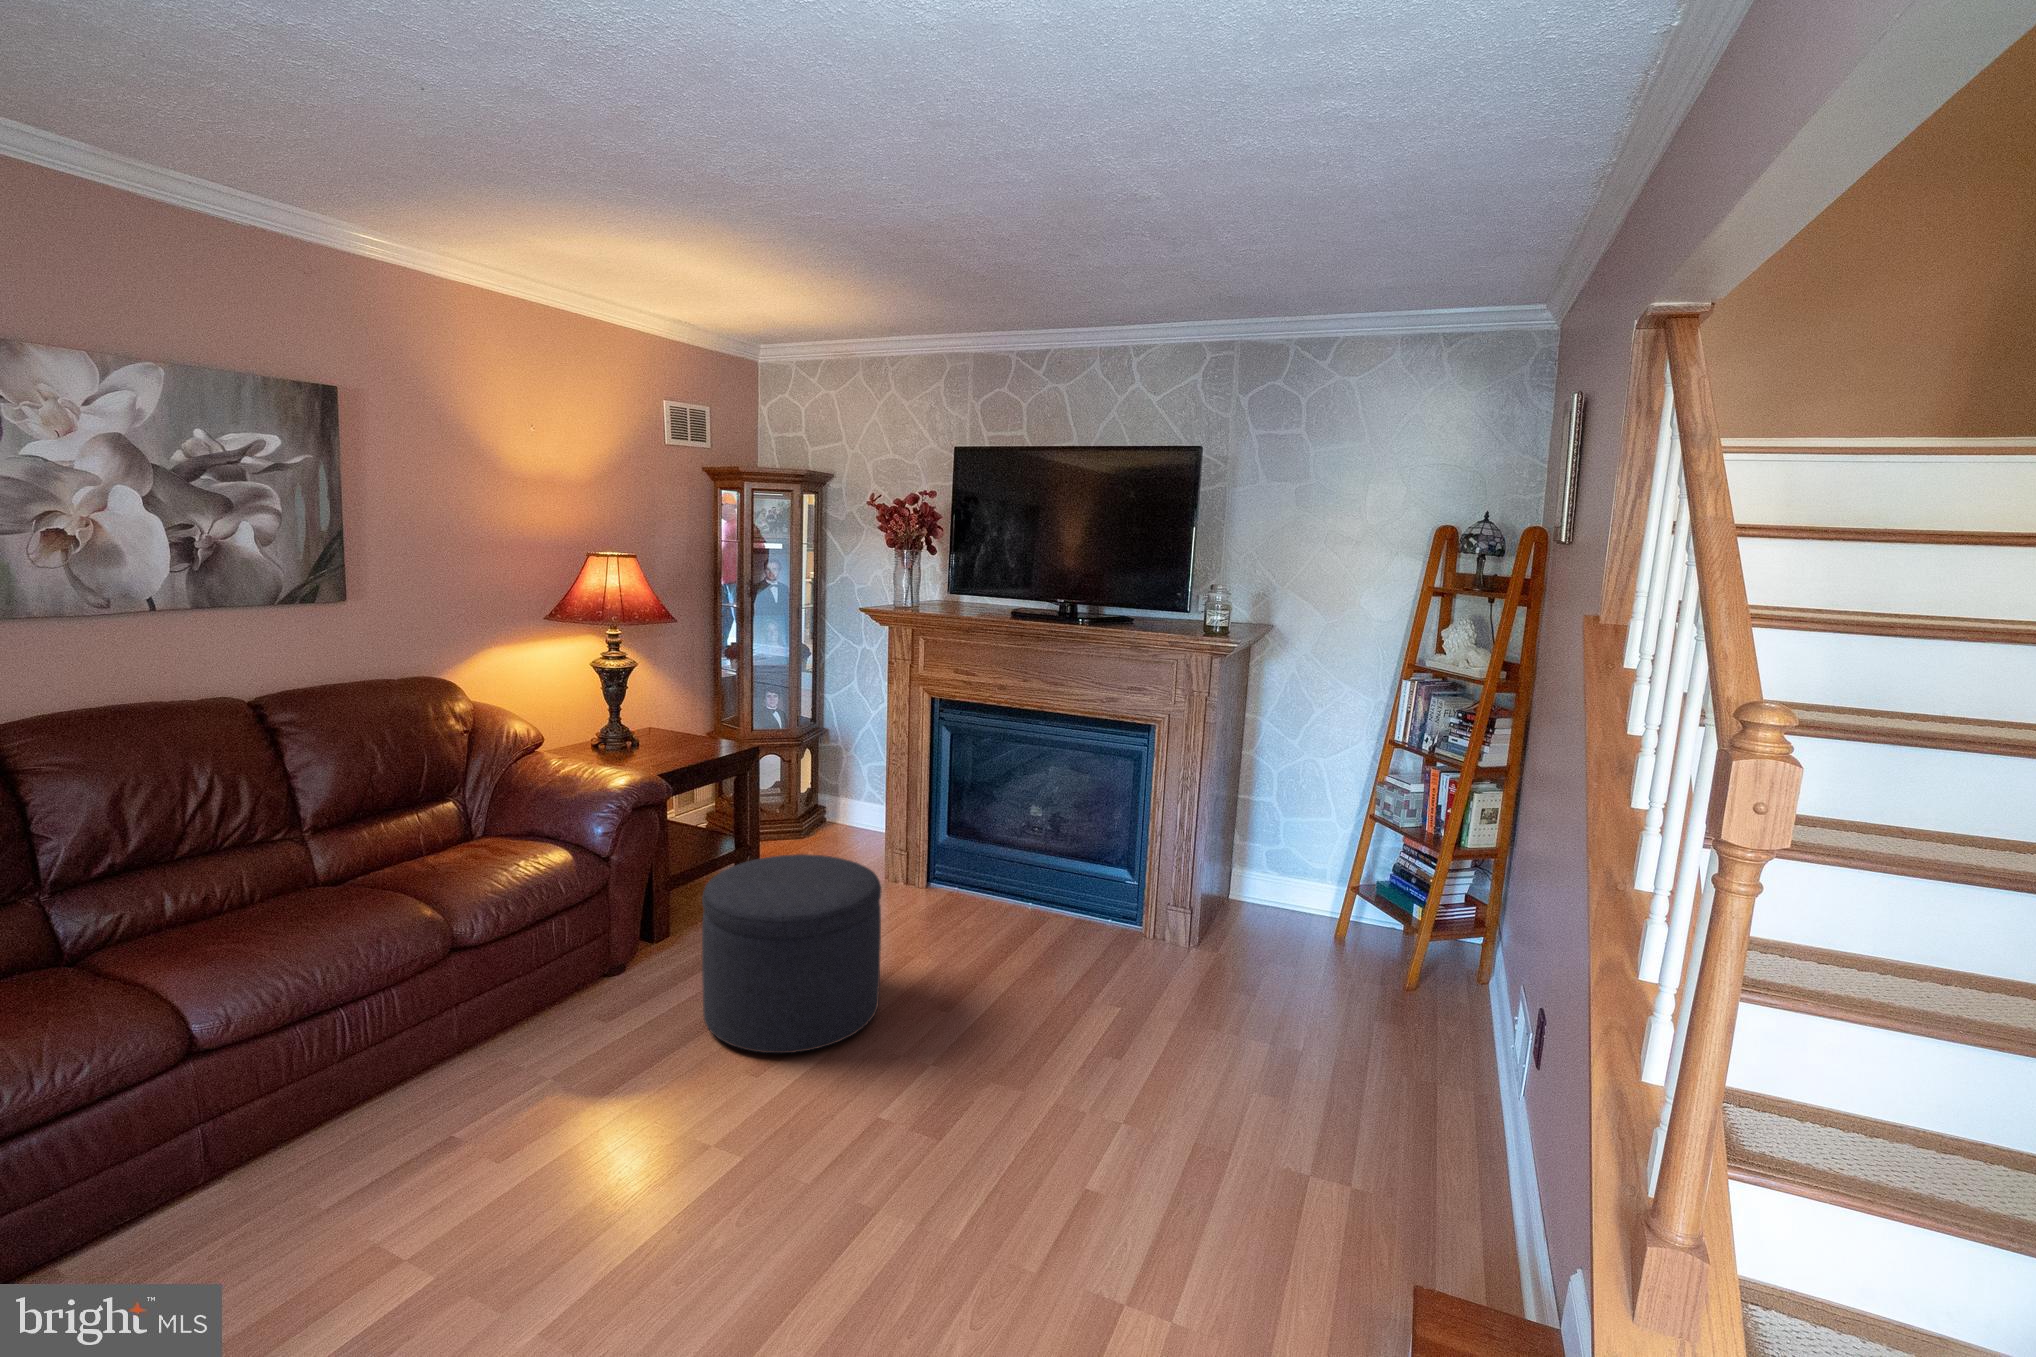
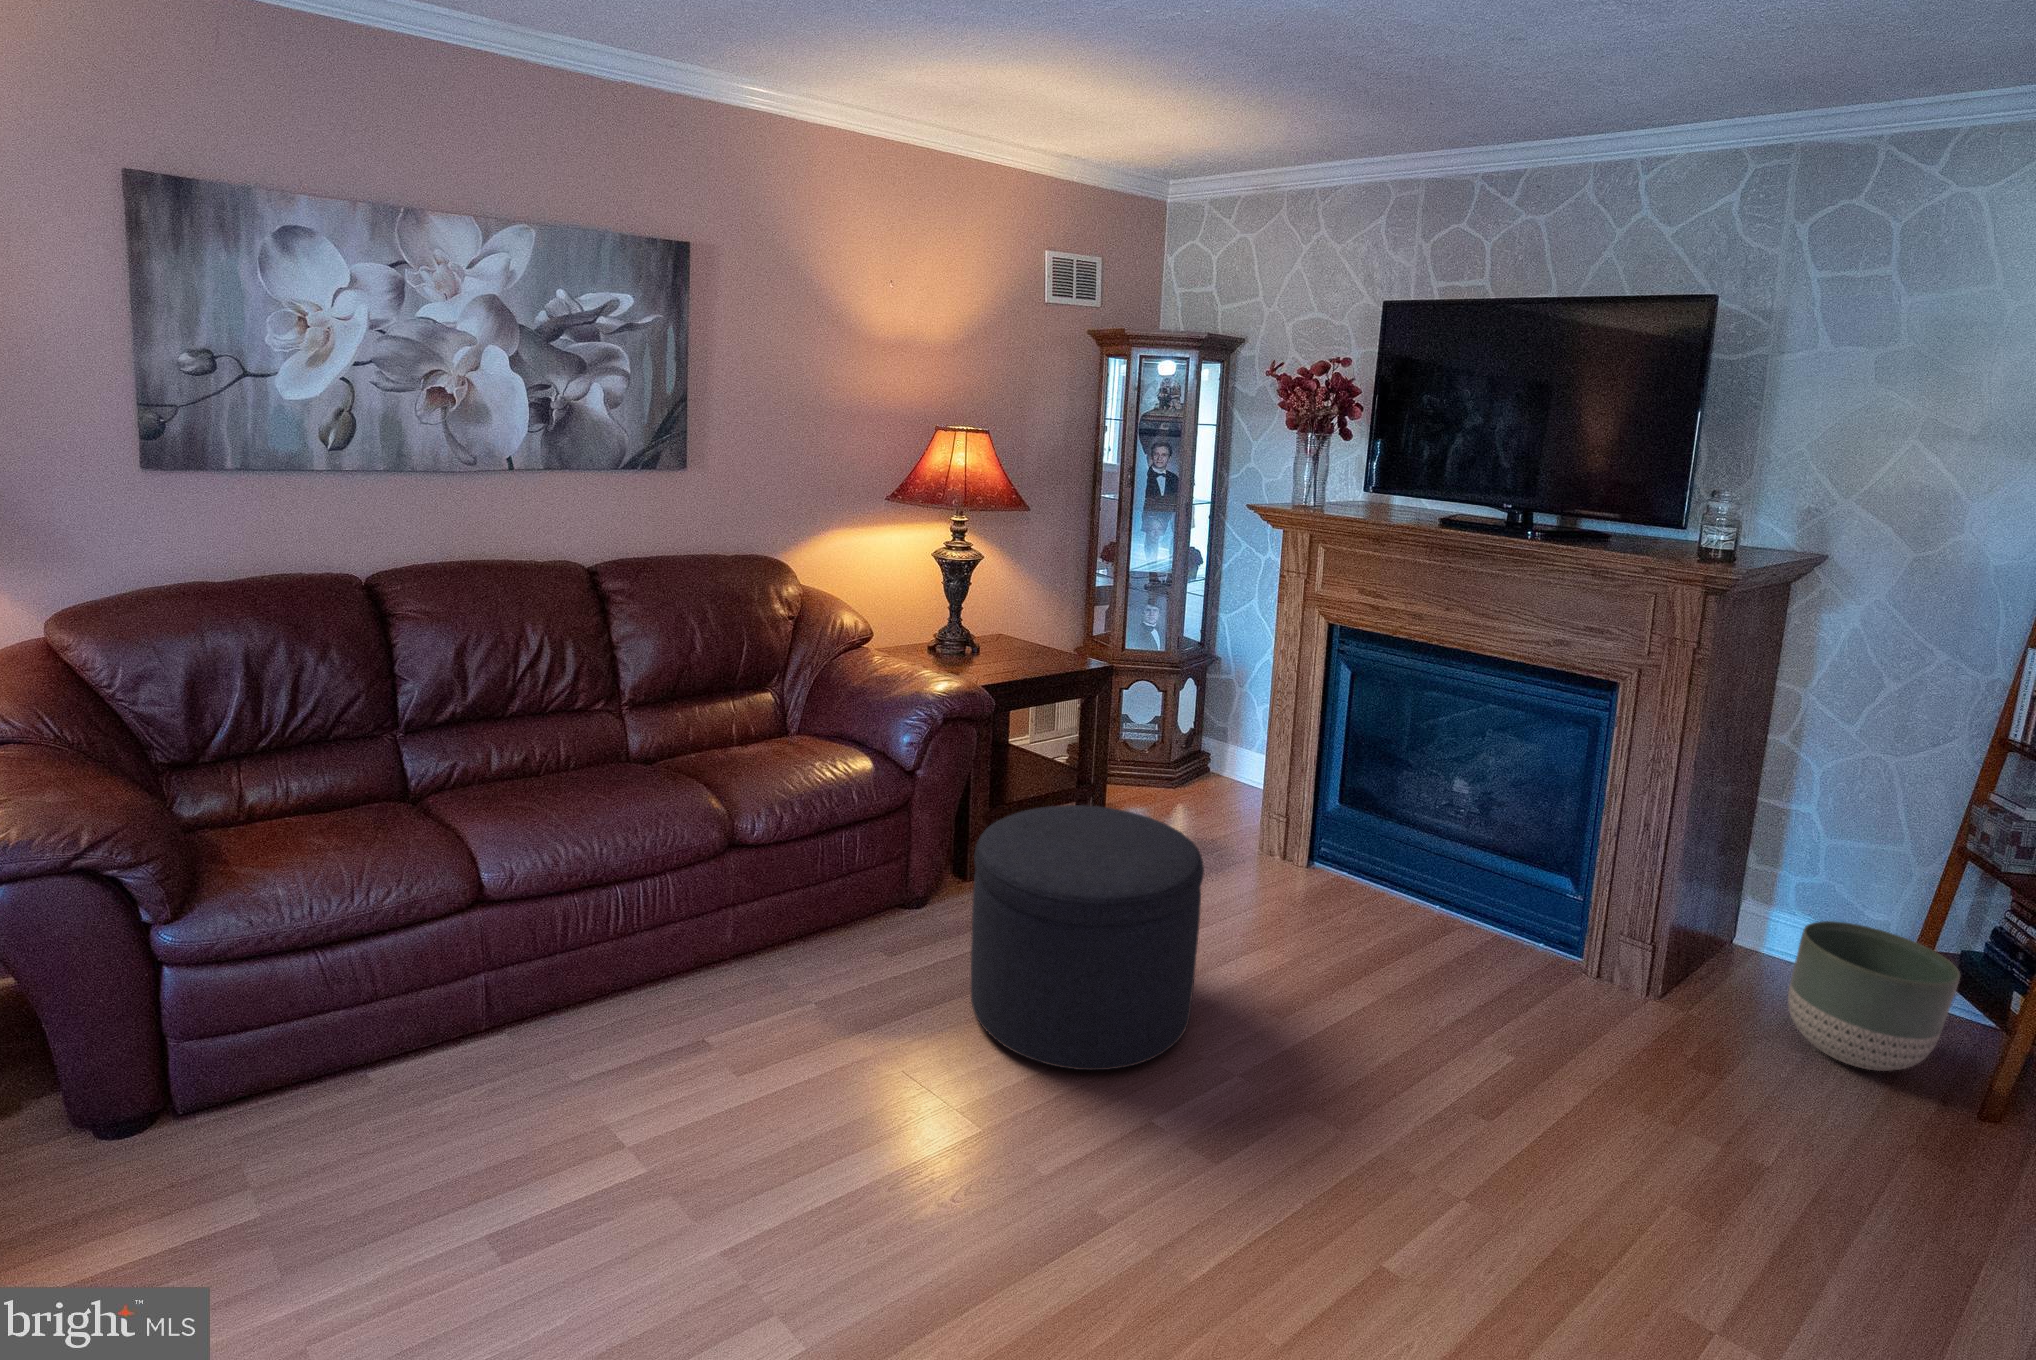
planter: none [1224,852,1298,935] -> present [1788,921,1960,1071]

